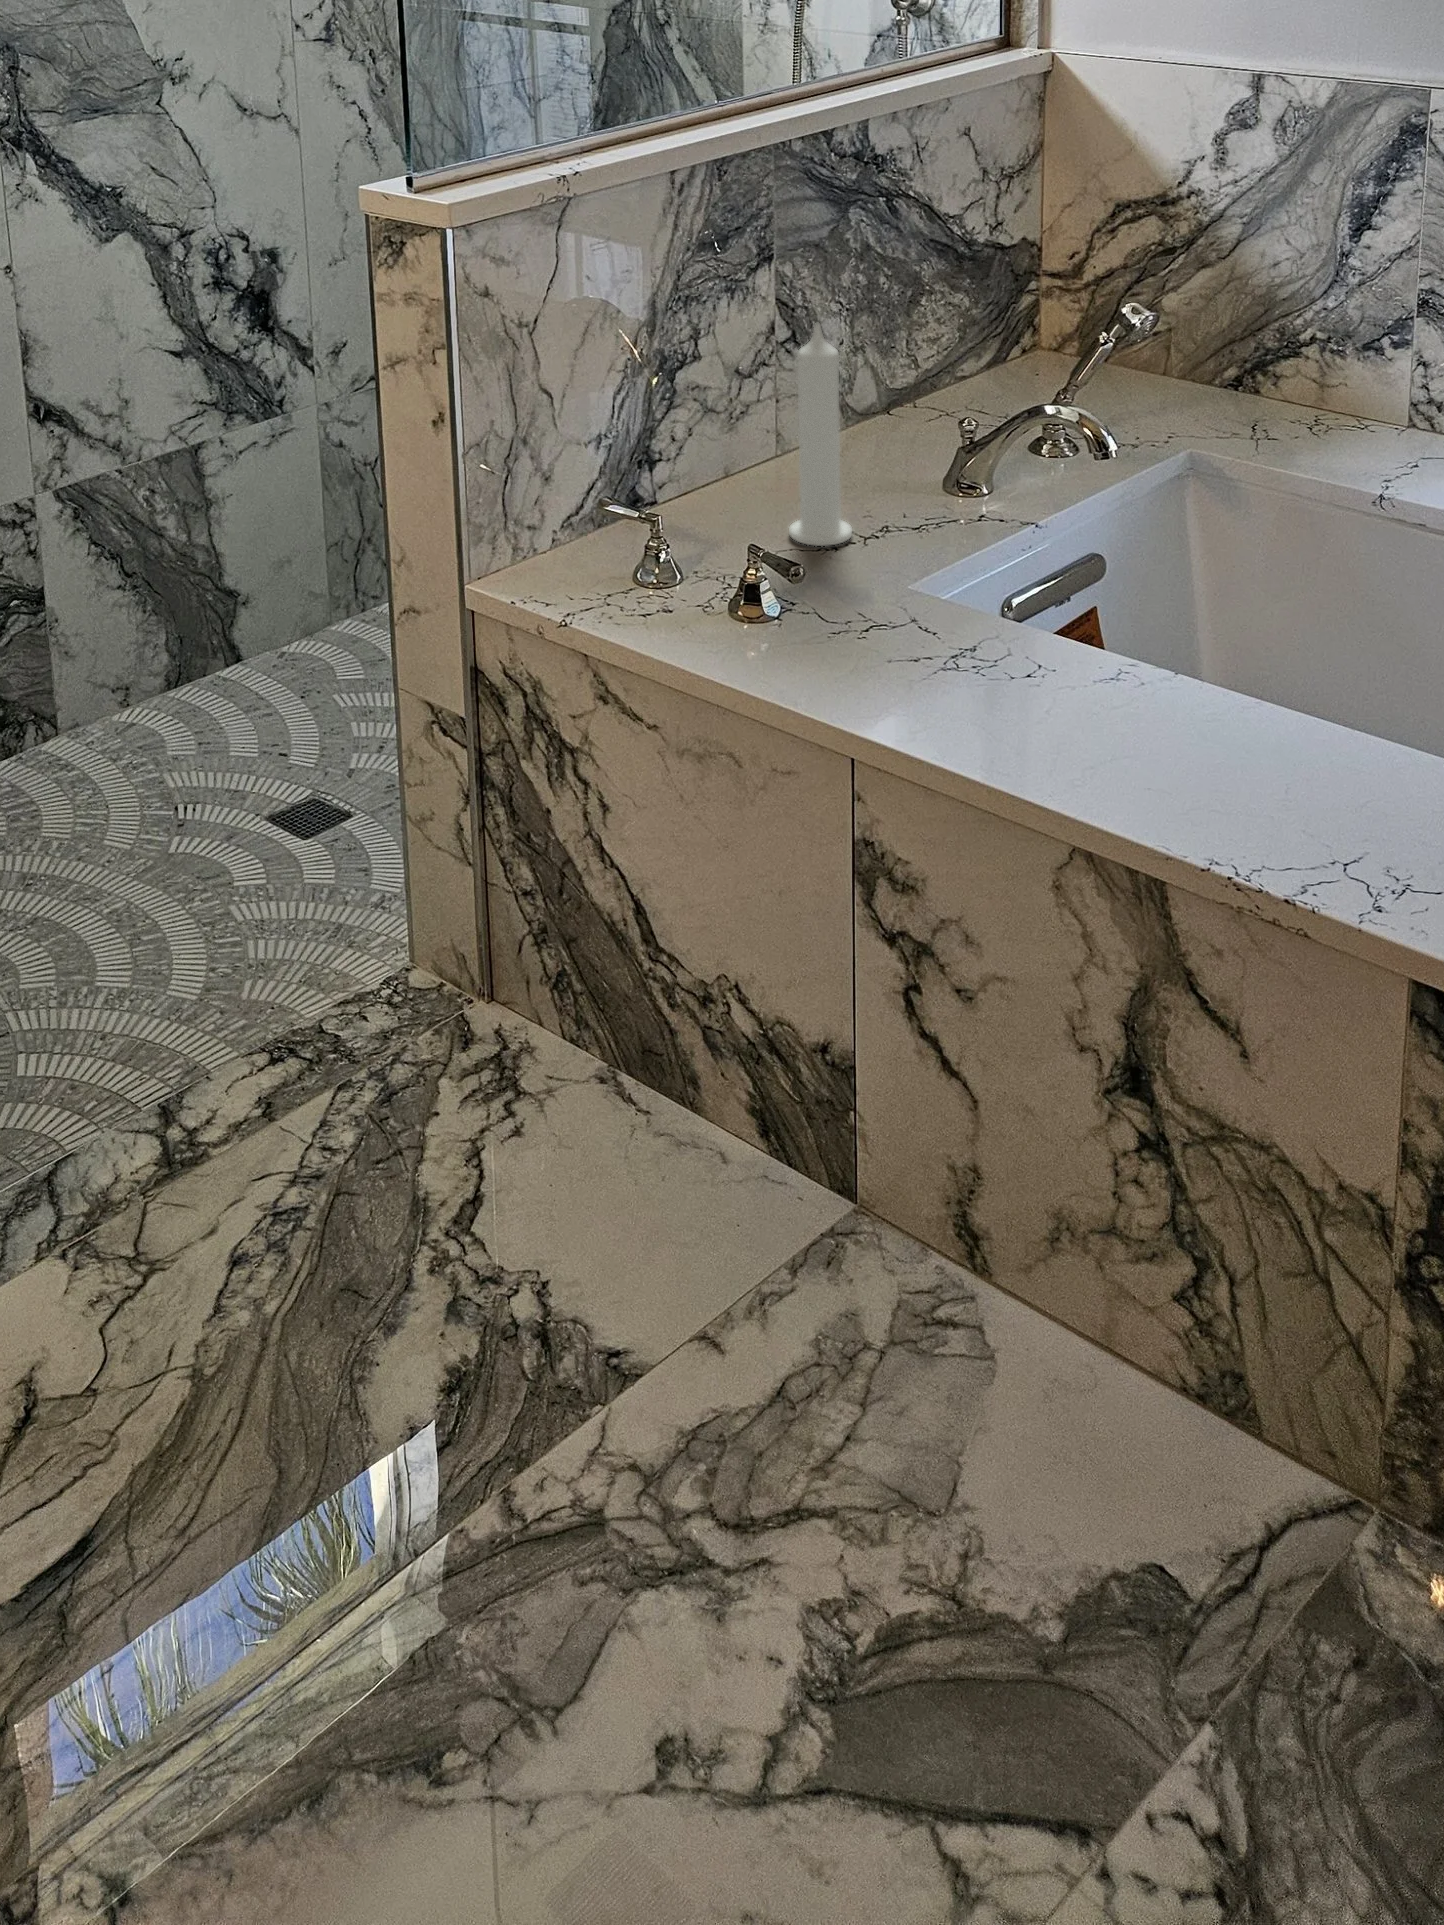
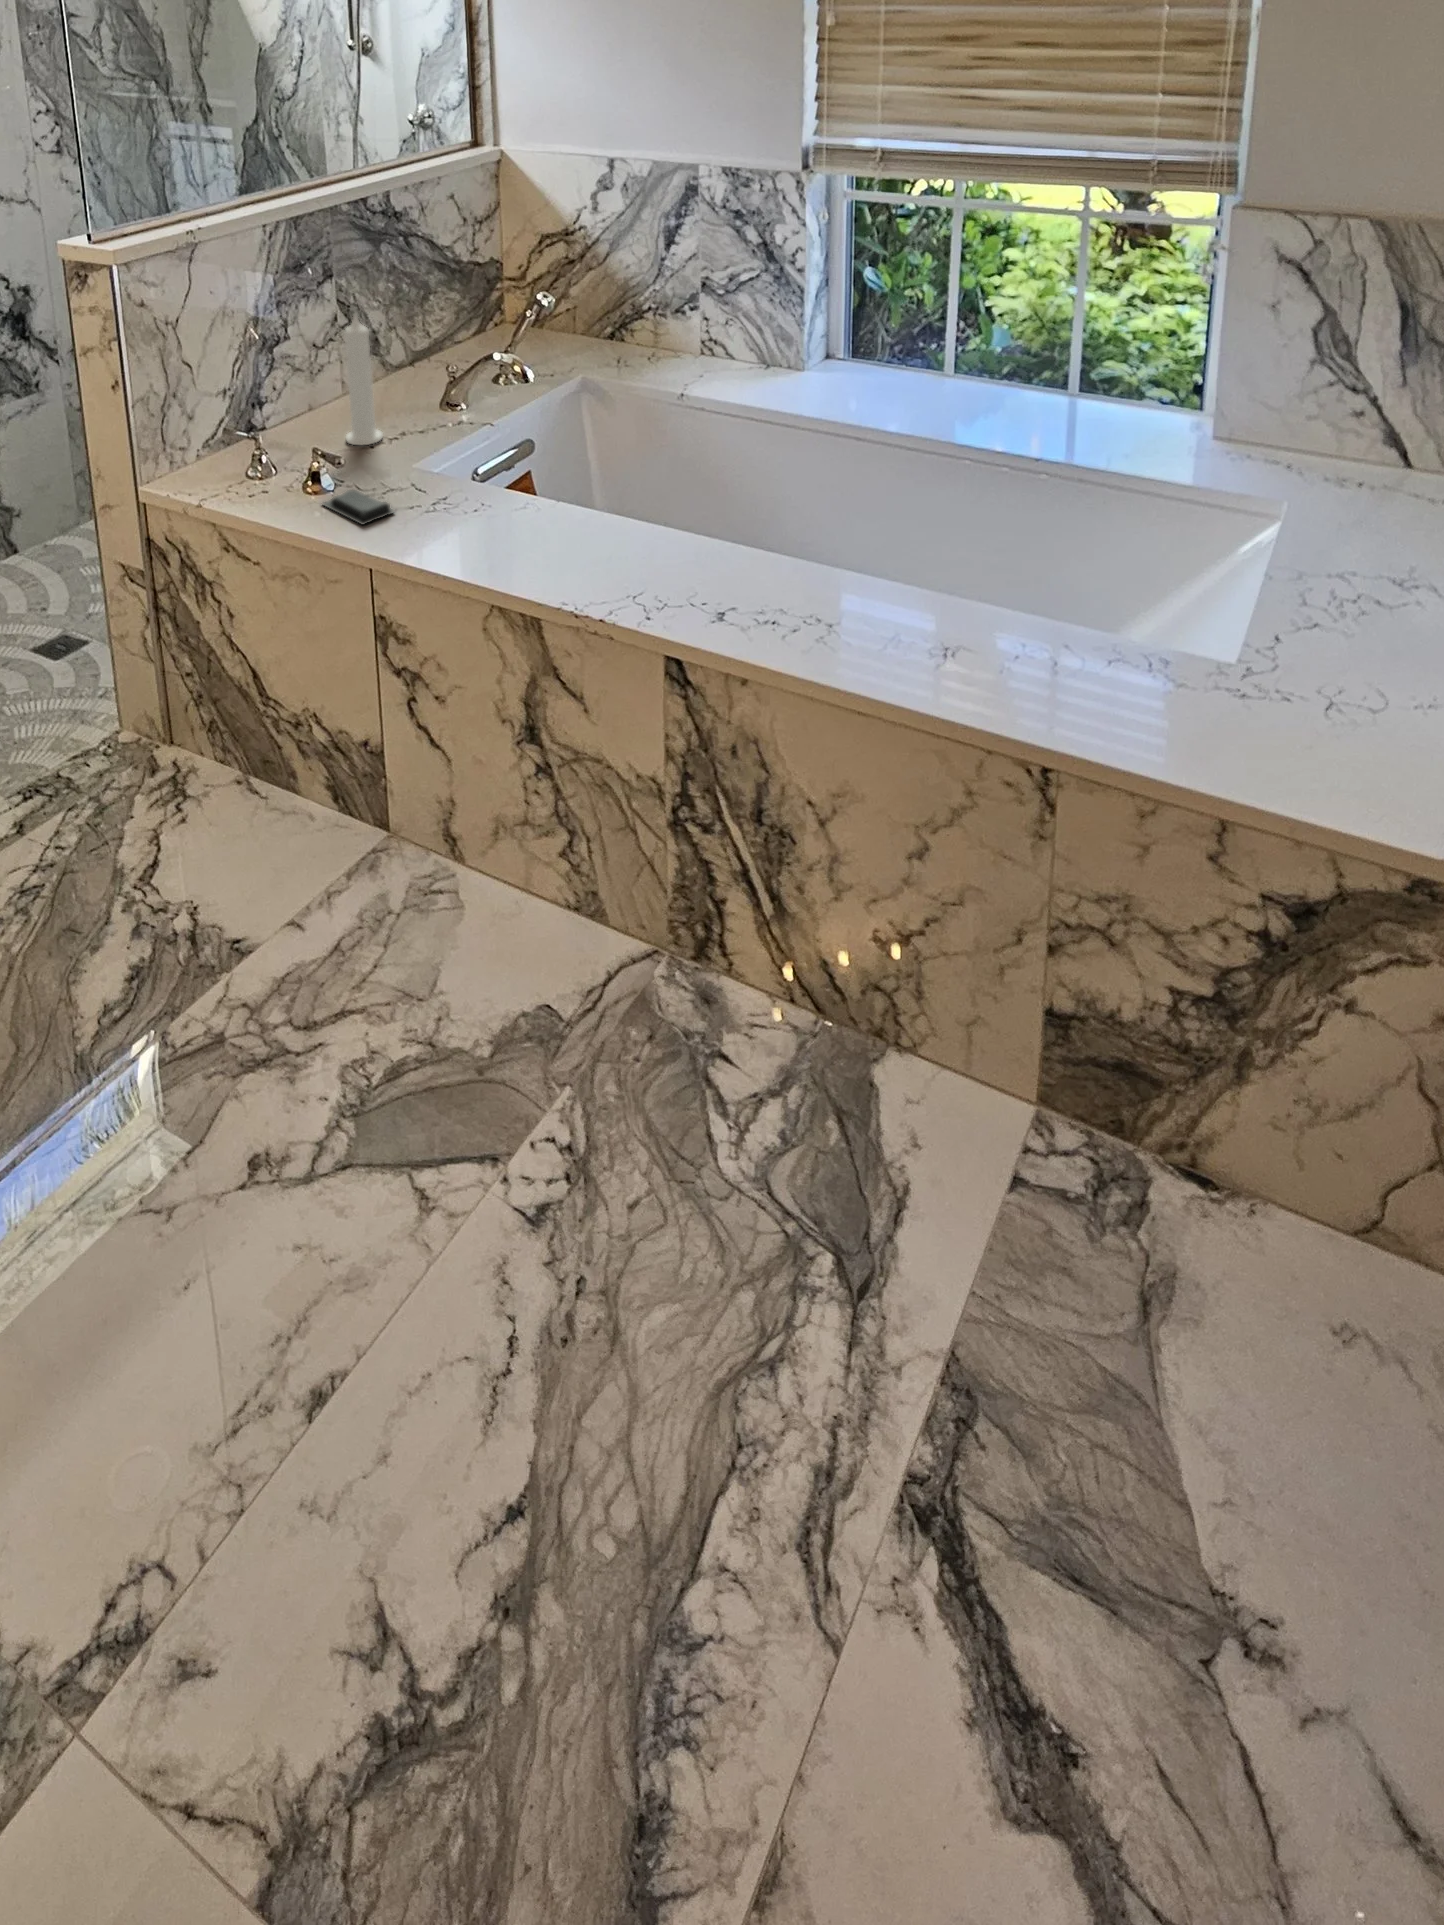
soap bar: none [761,623,890,686] -> present [323,490,394,525]

